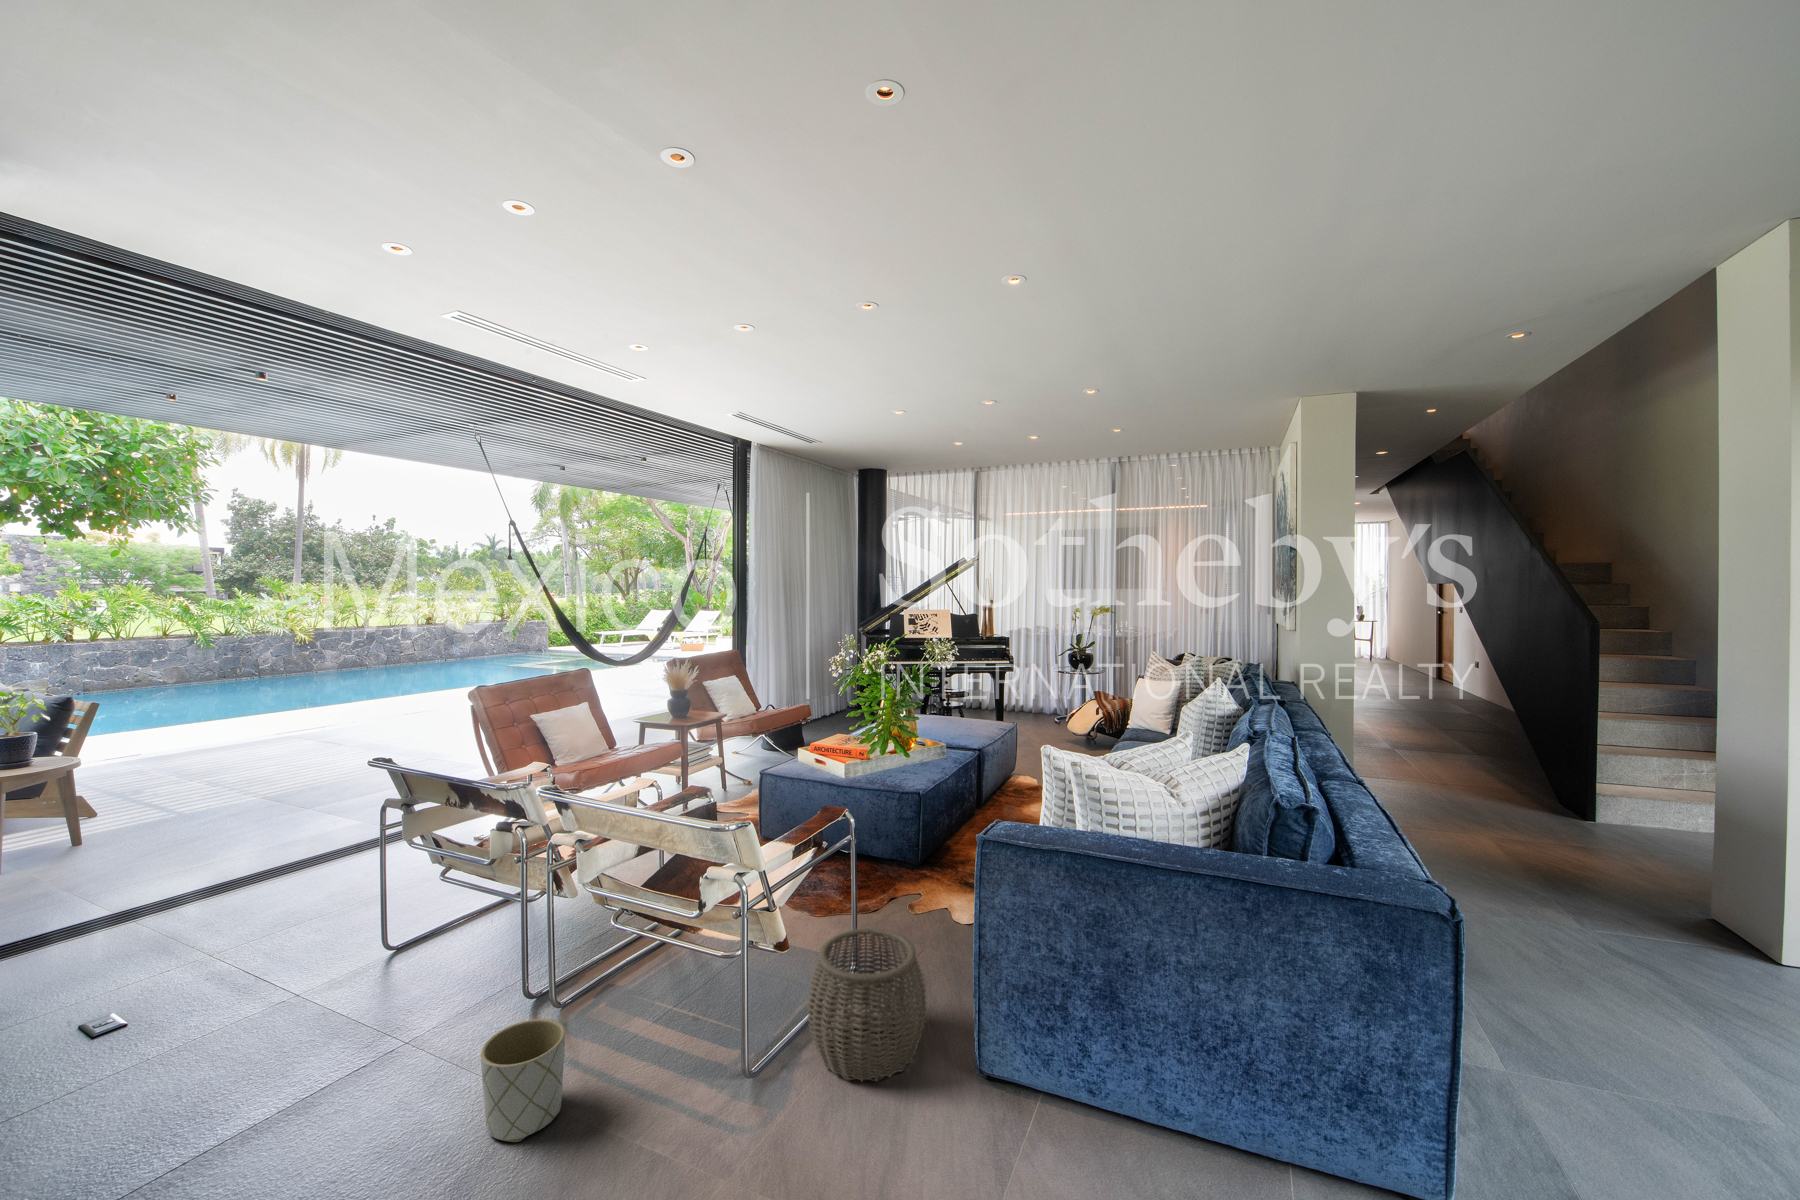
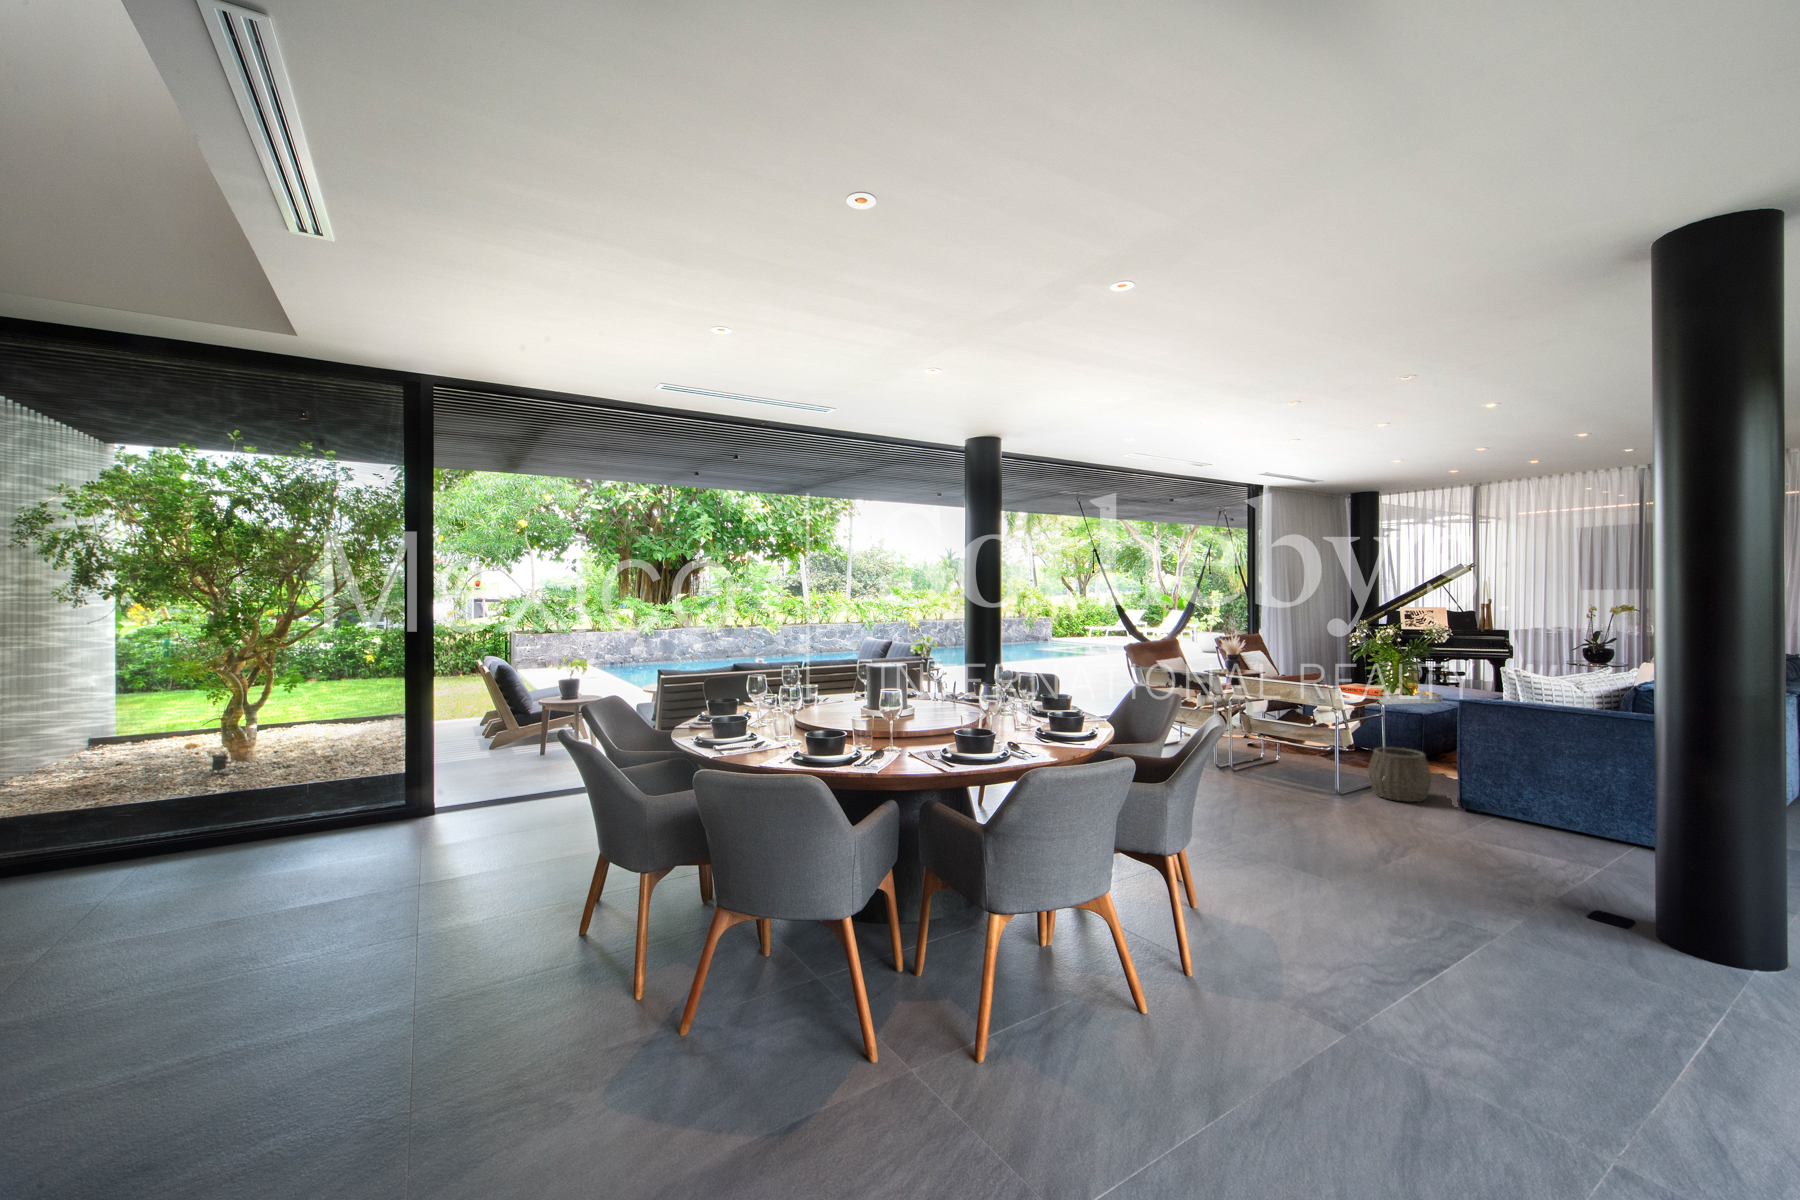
planter: present [481,1019,565,1142] -> none [1234,757,1265,791]

